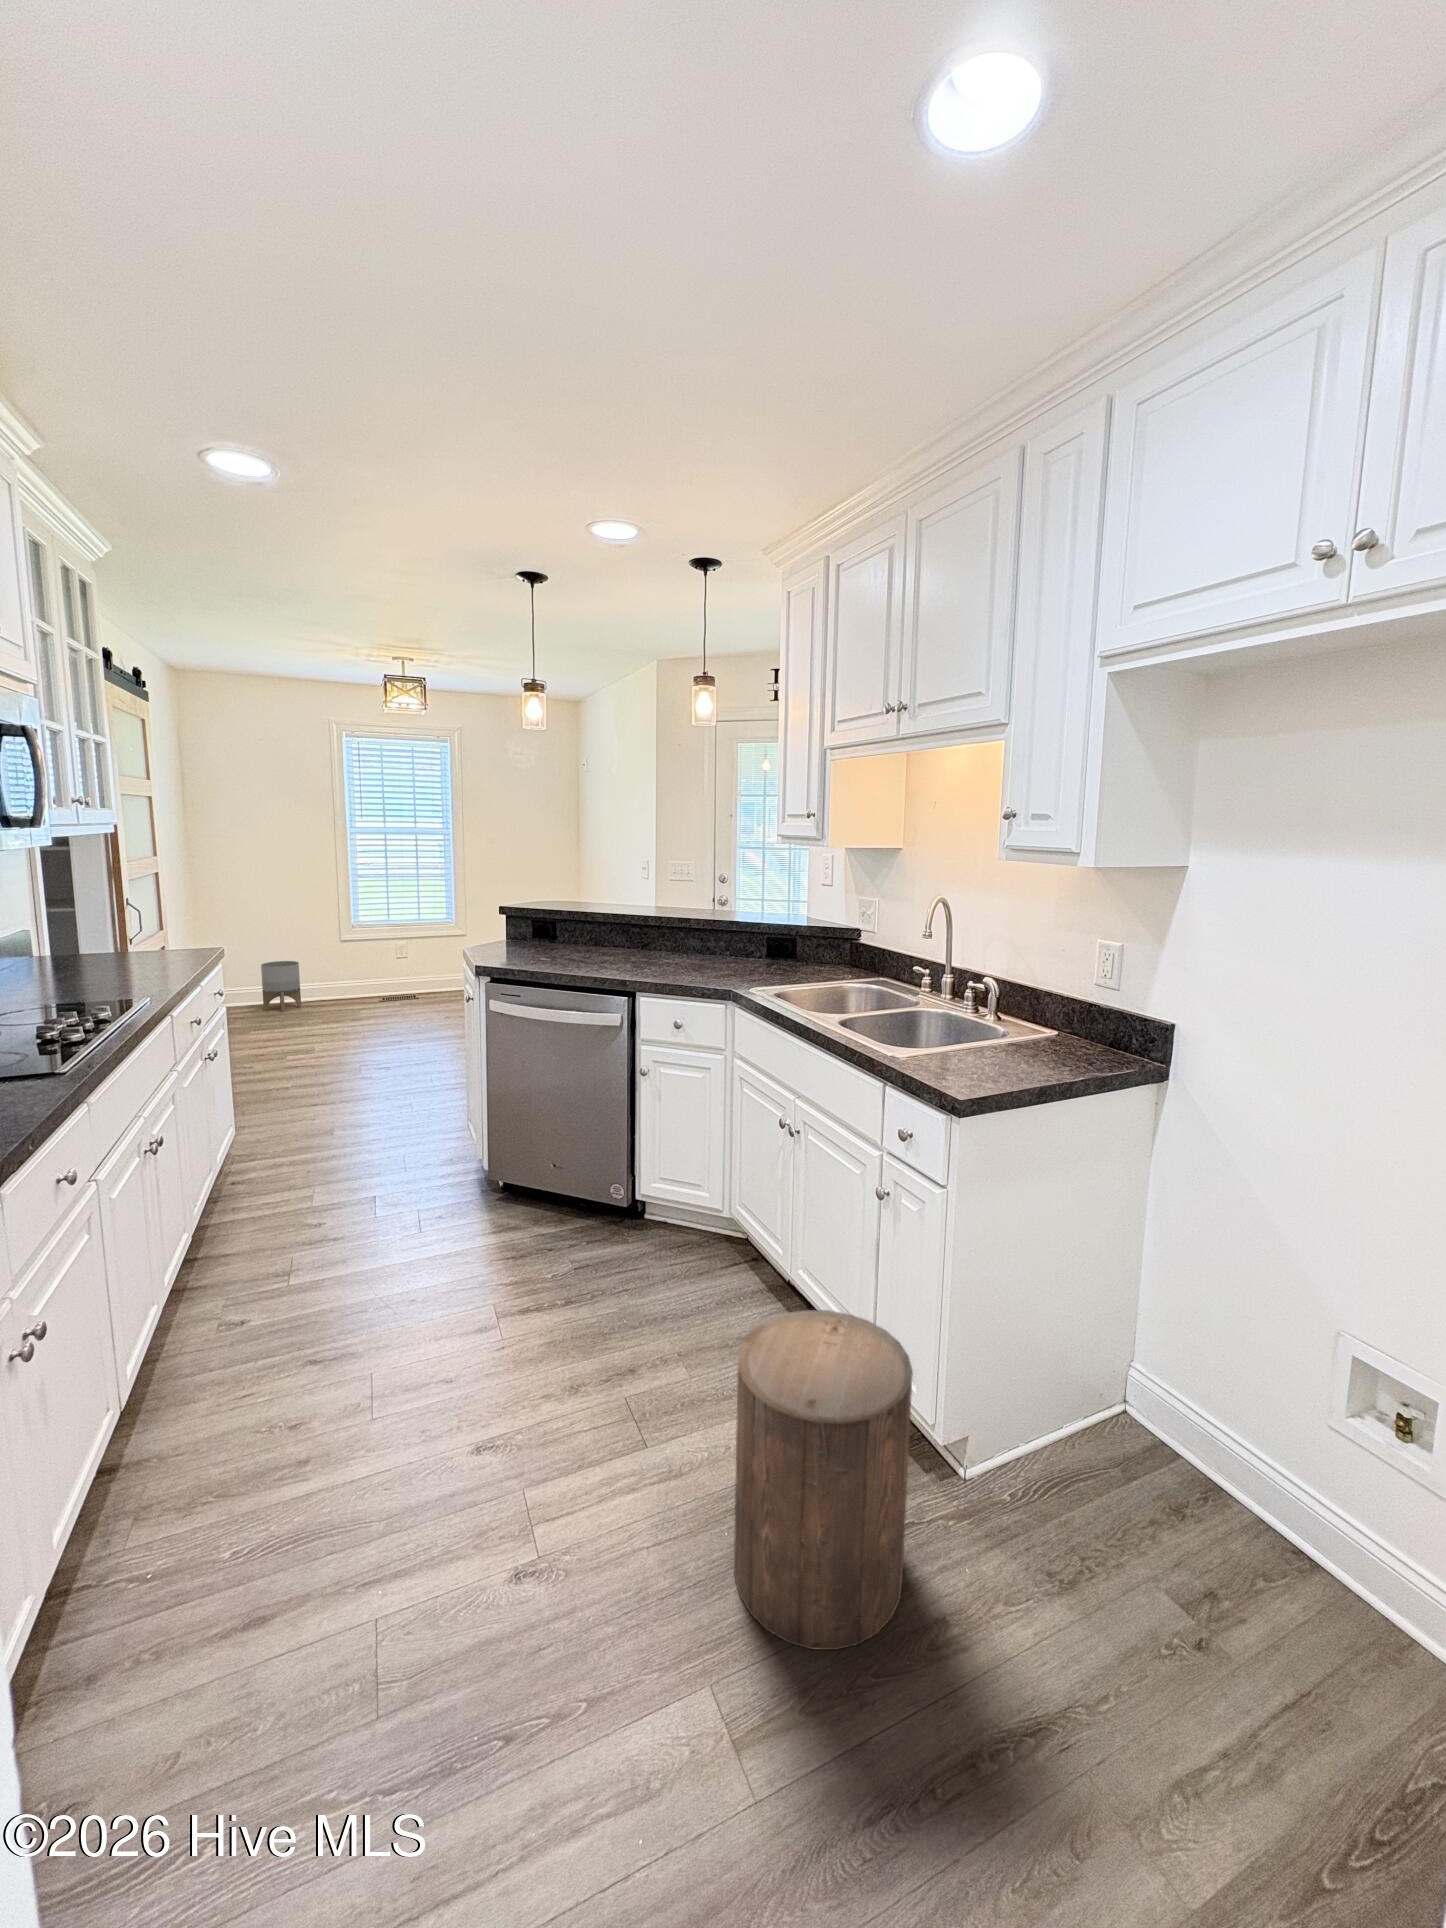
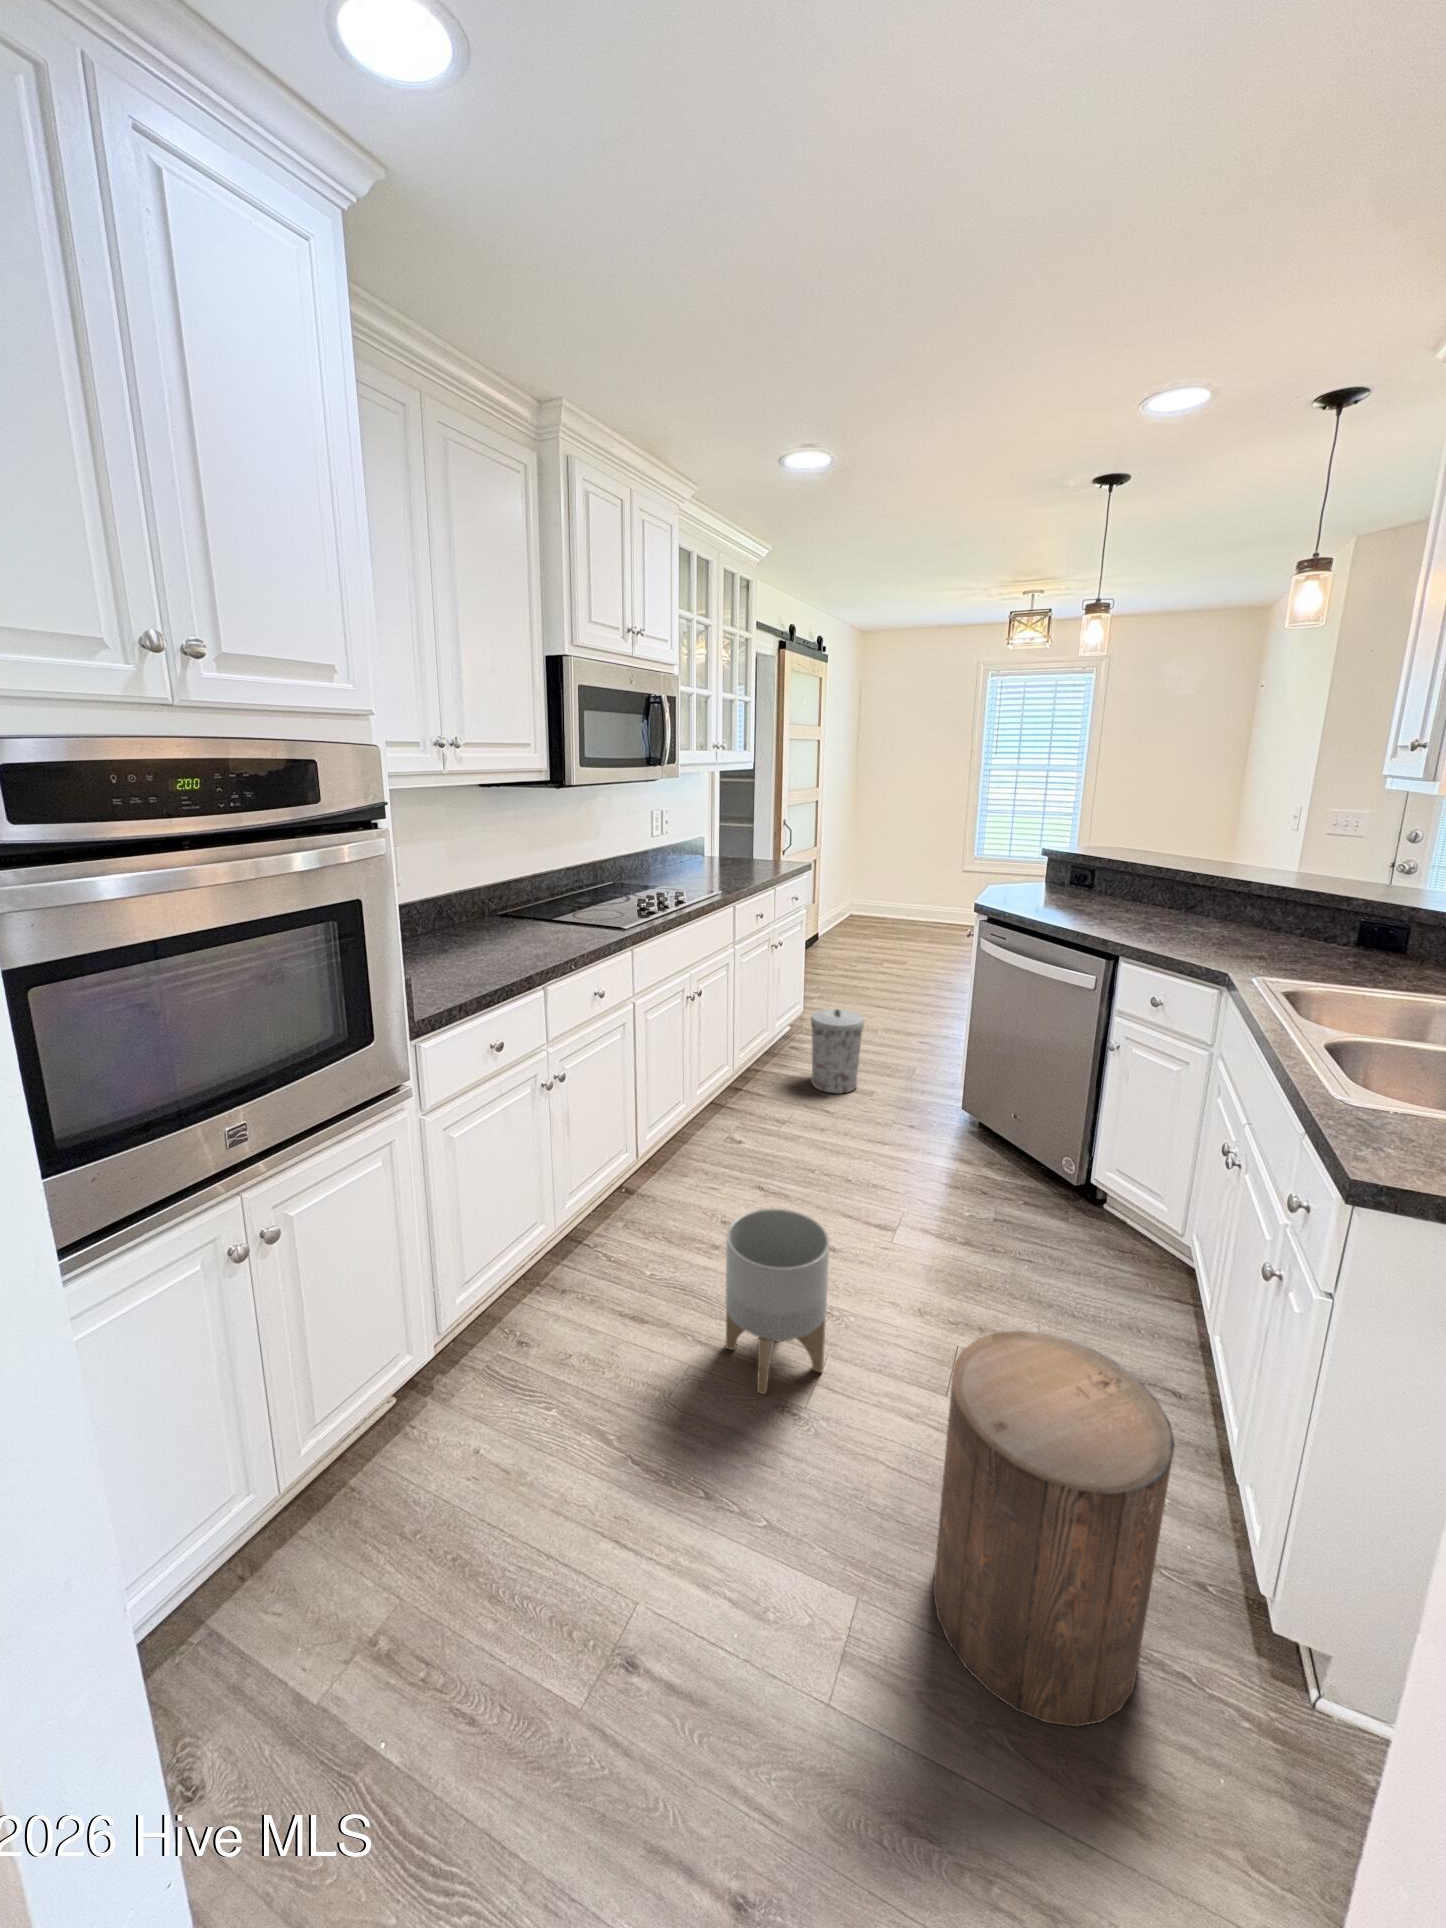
planter: present [261,961,301,1012] -> present [725,1208,829,1395]
trash can: none [281,1115,353,1220] -> present [810,1009,864,1094]

